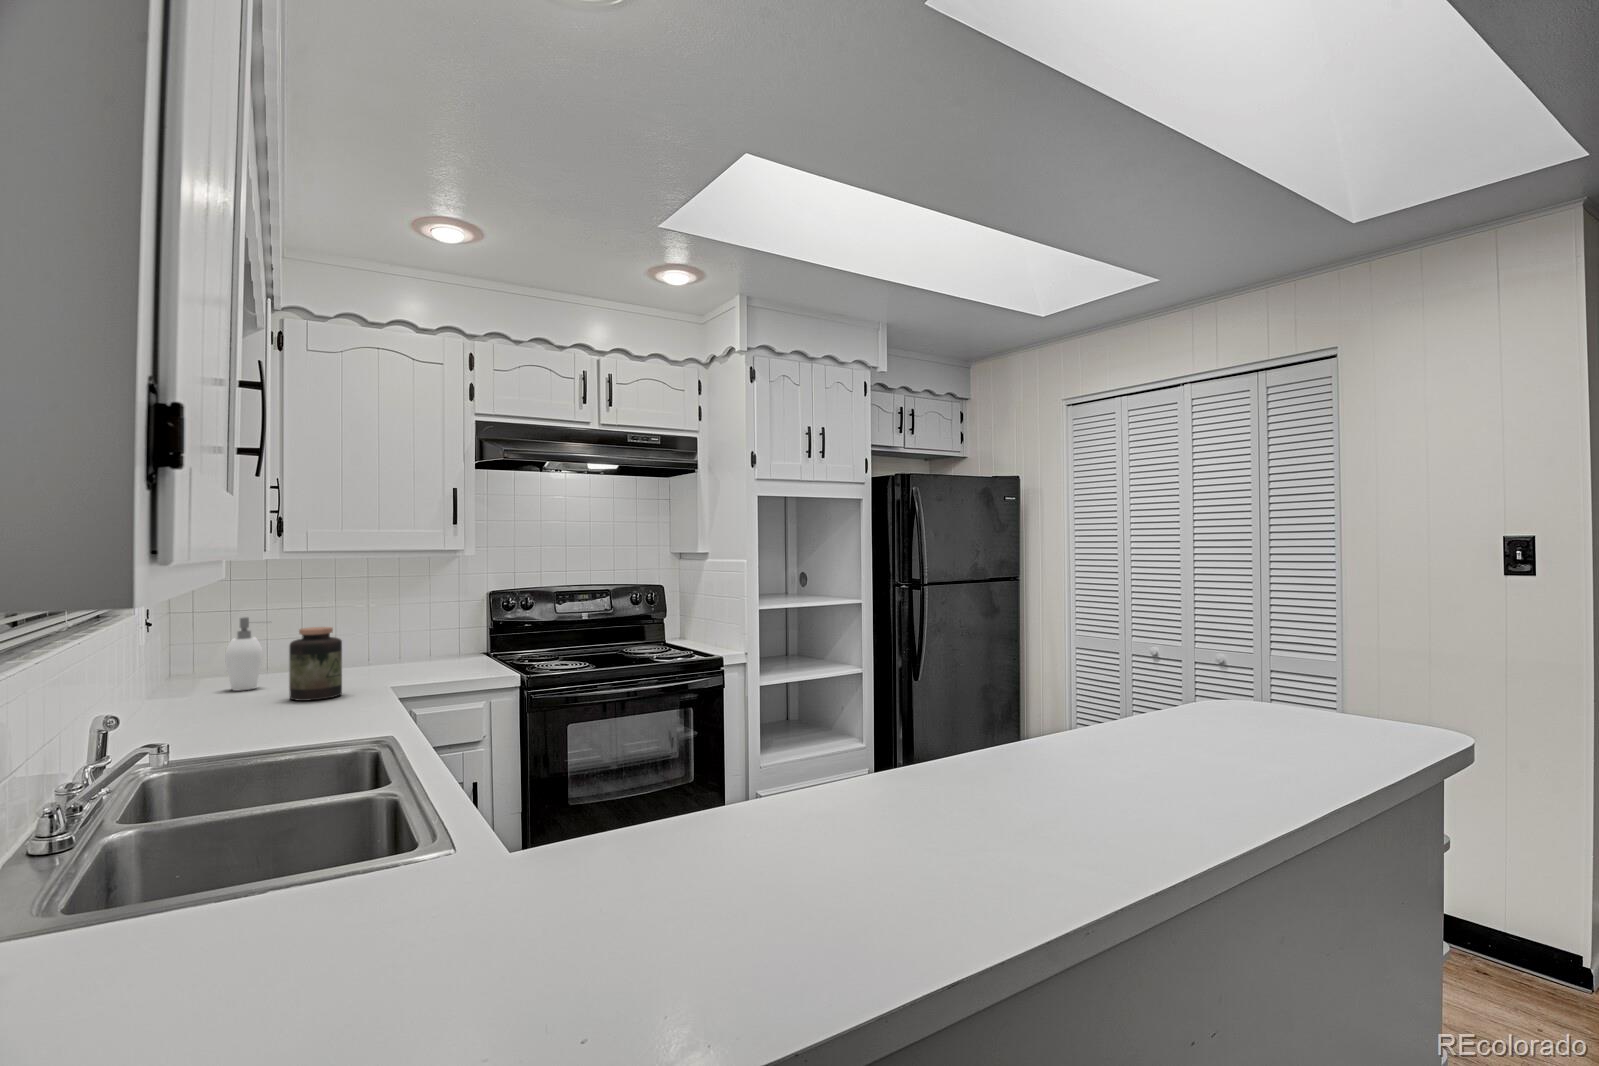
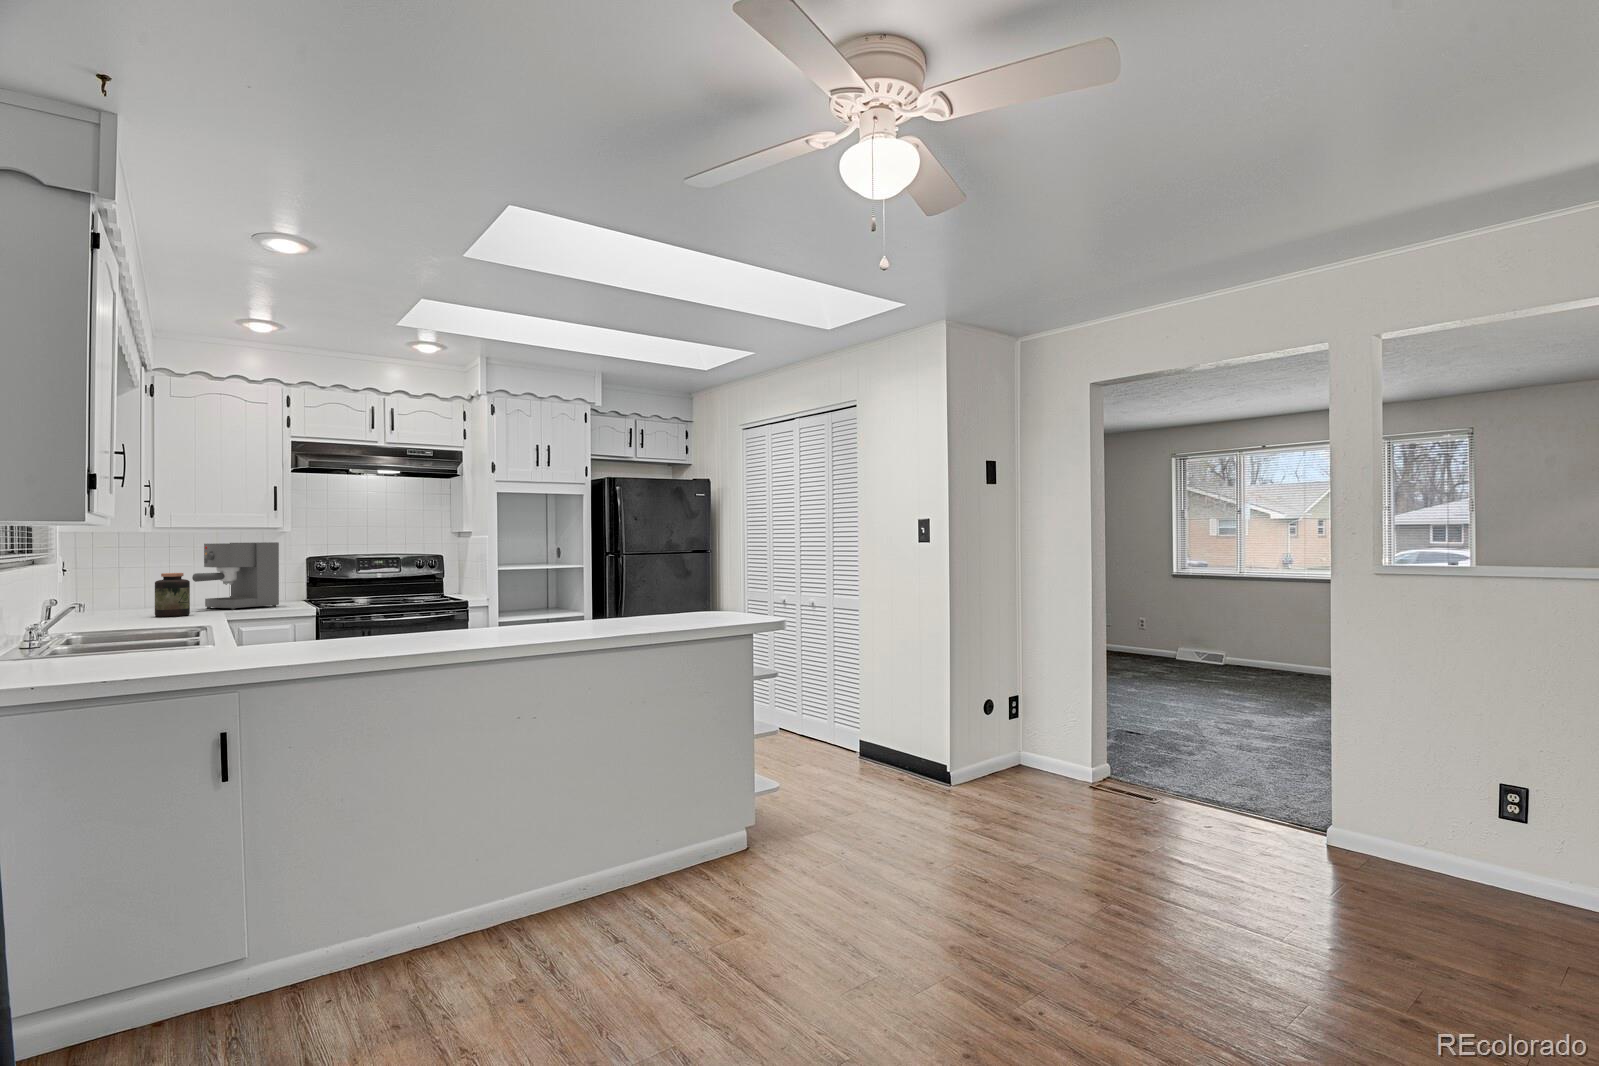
coffee maker: none [341,572,460,677] -> present [192,542,279,610]
soap dispenser: present [225,617,263,691] -> none [113,568,144,614]

